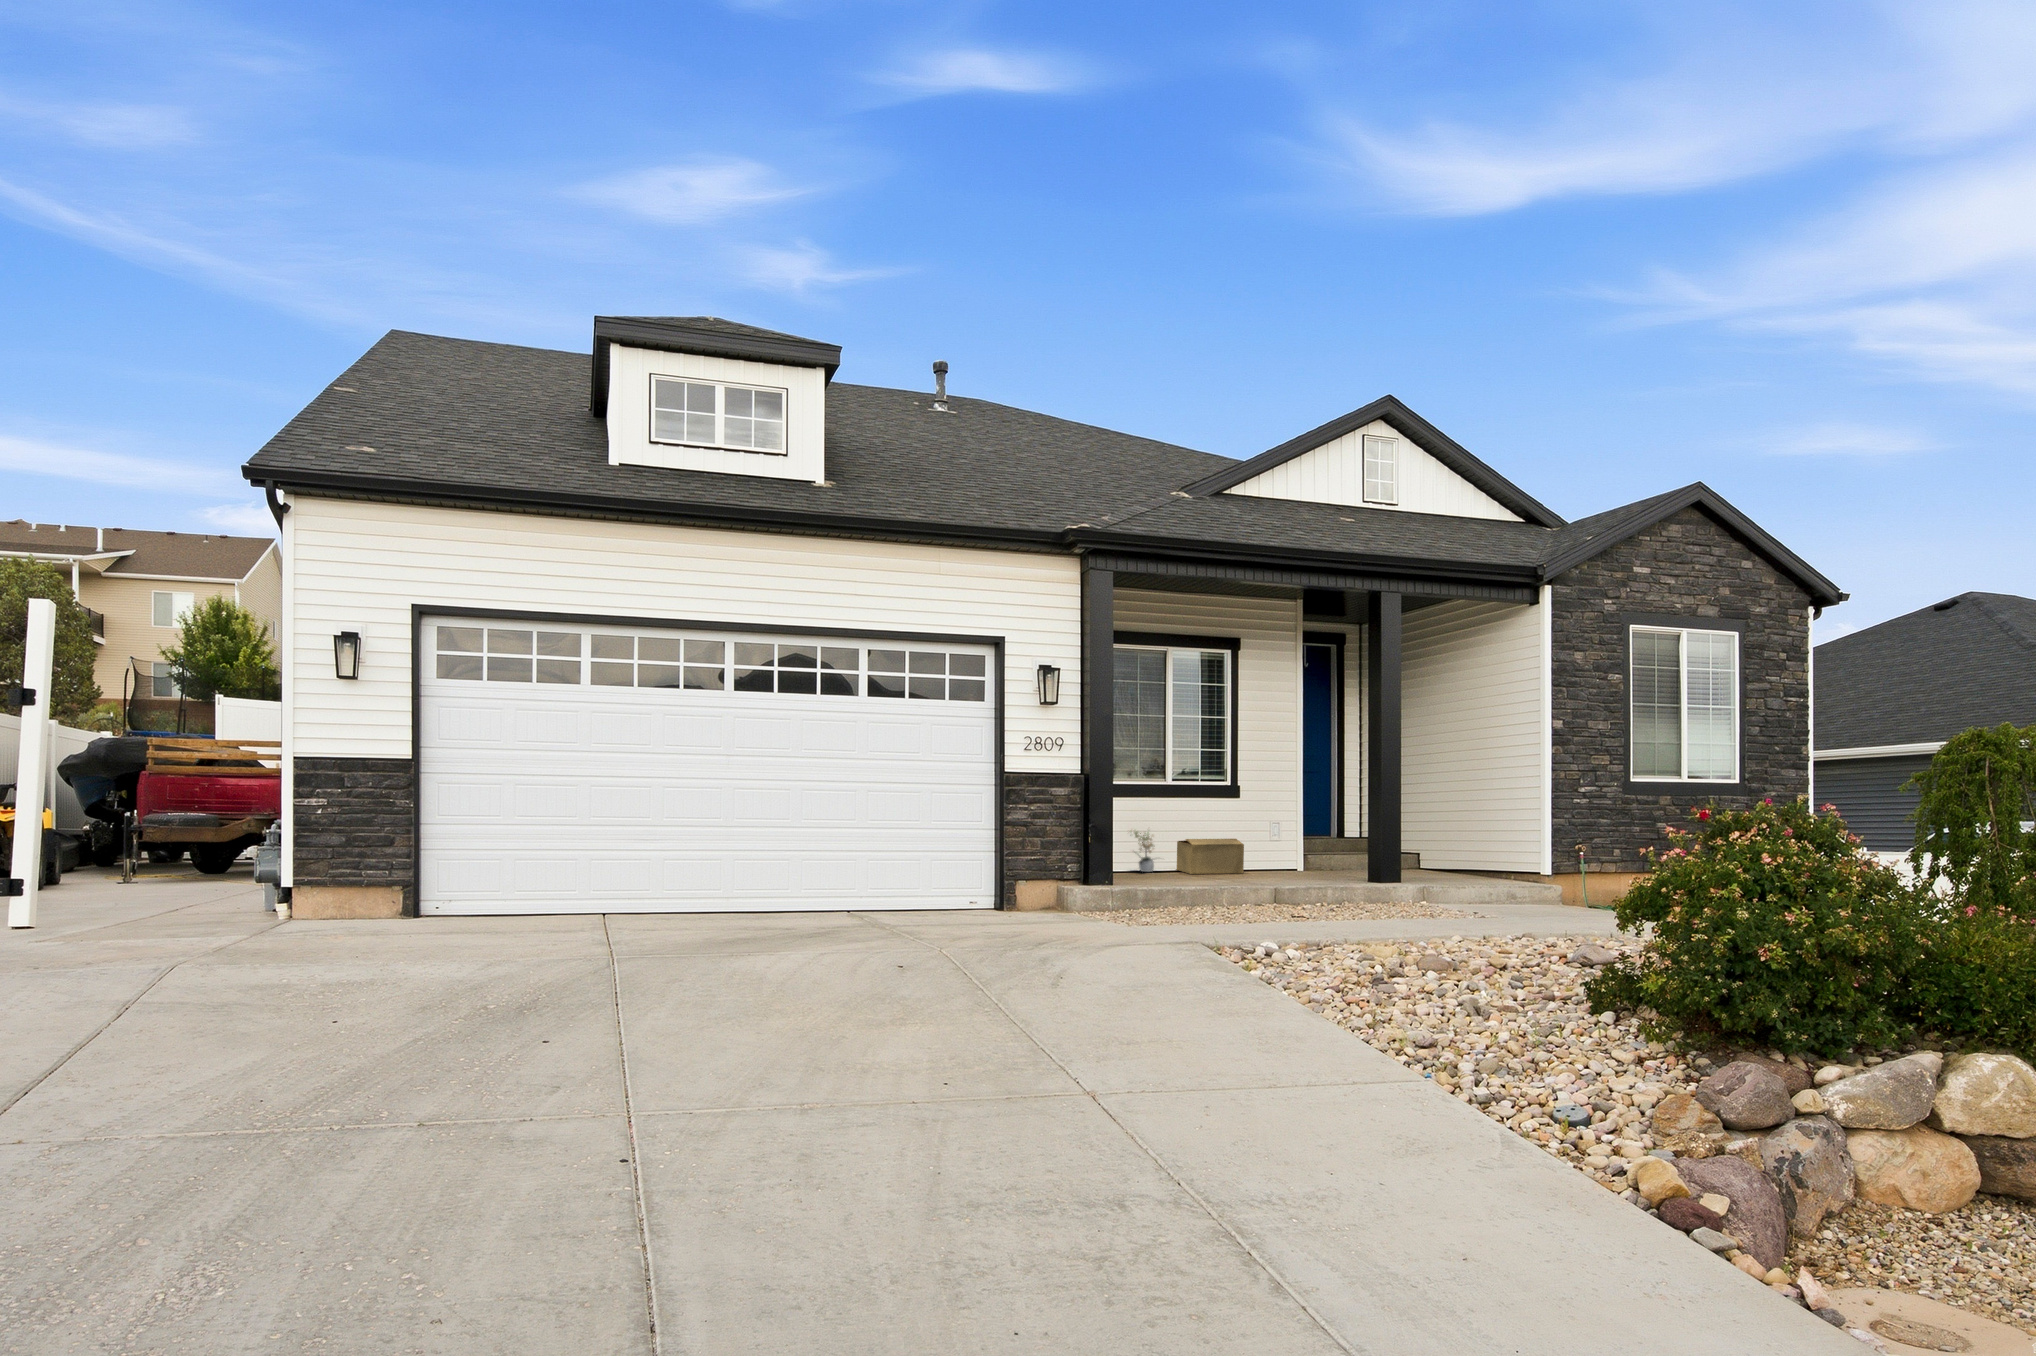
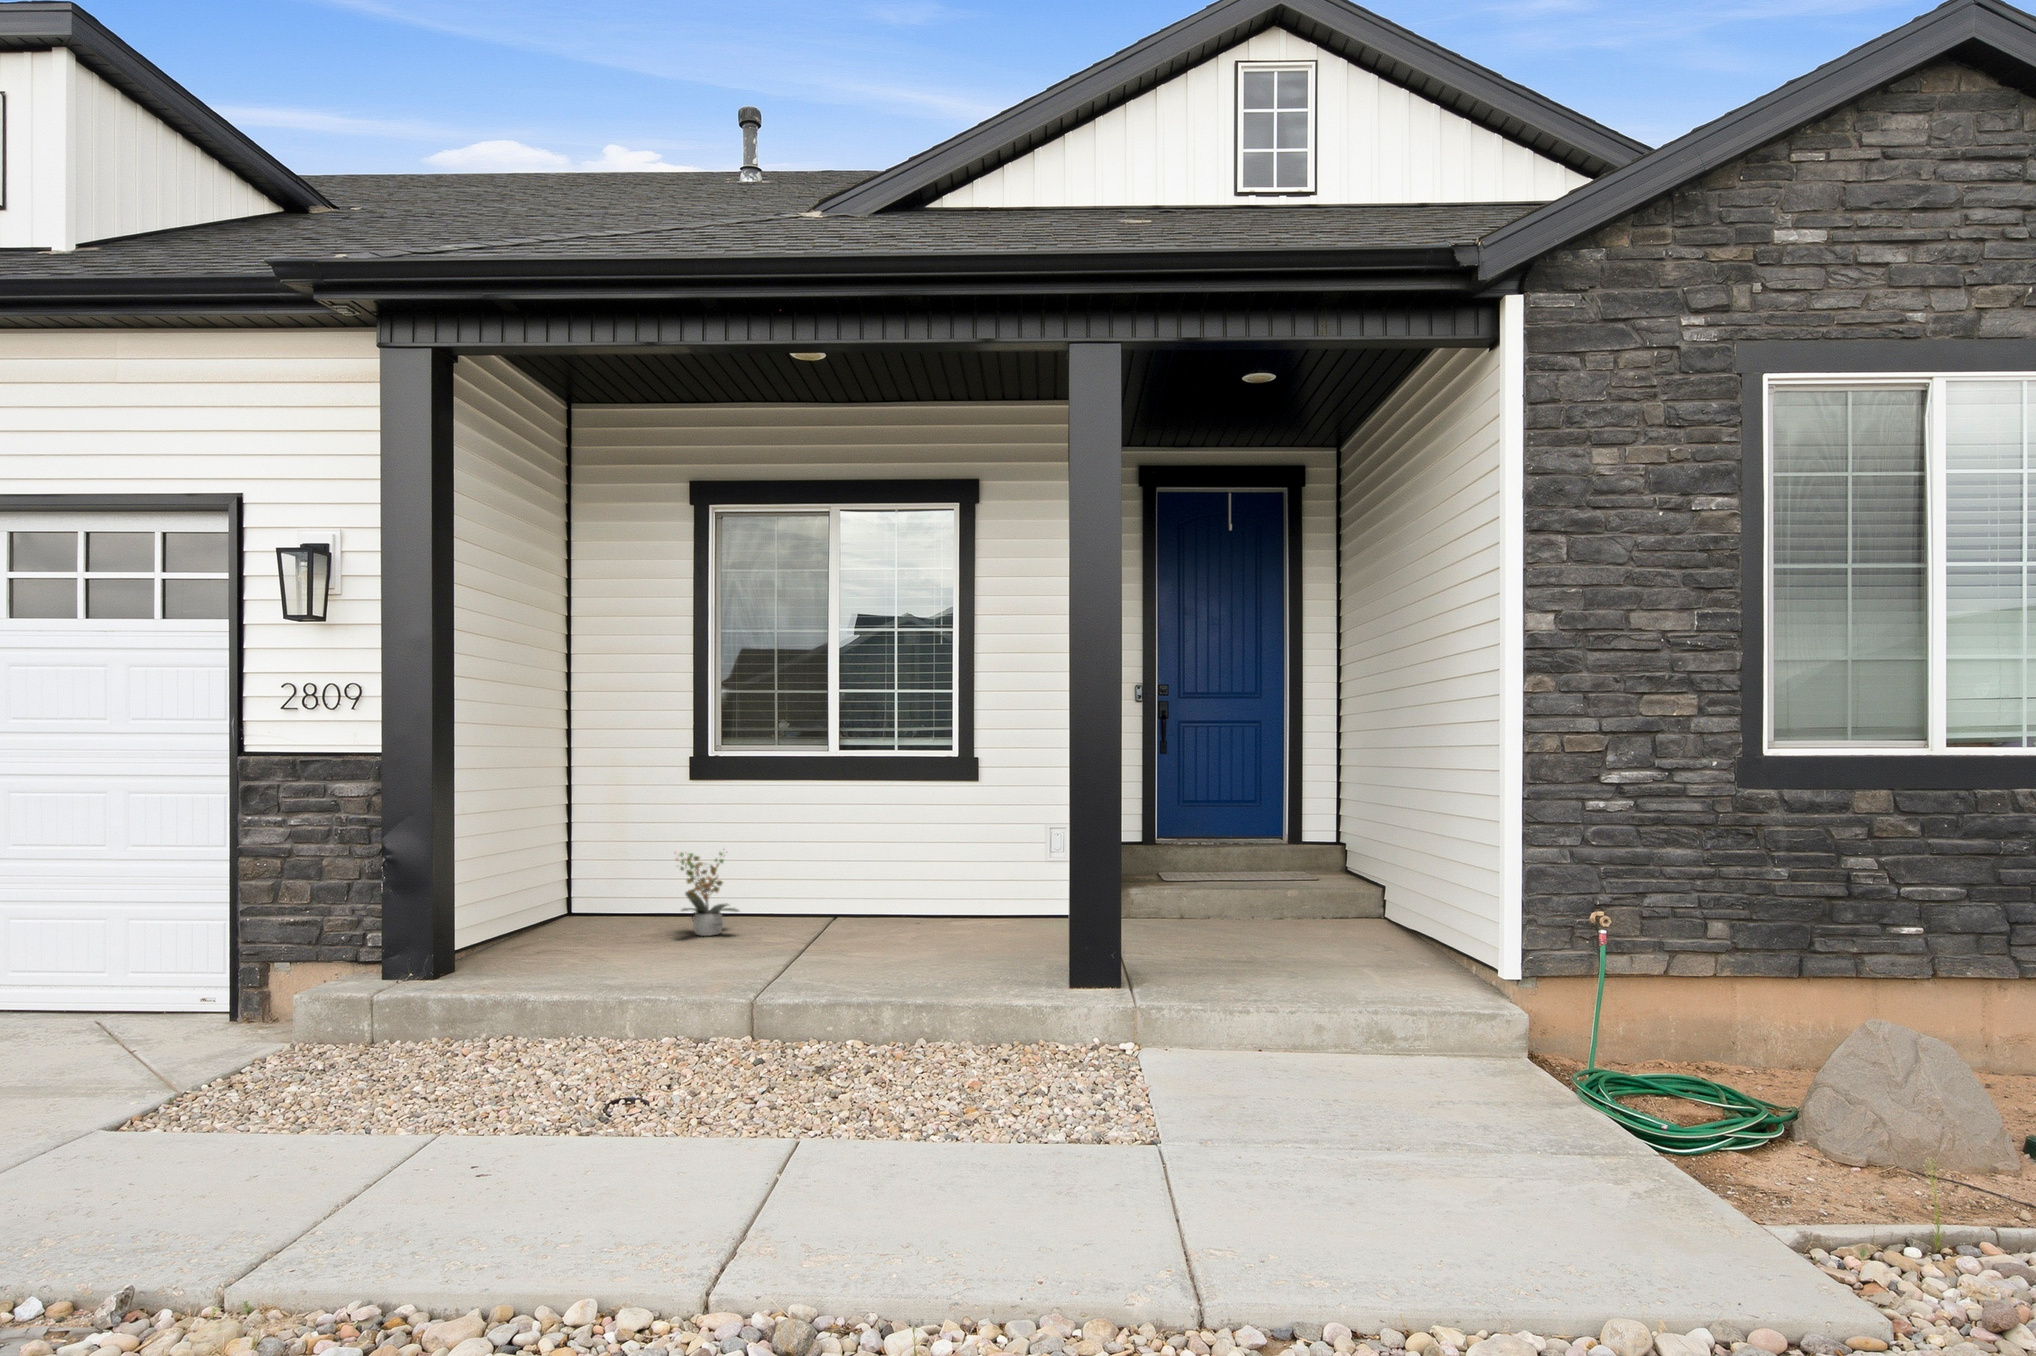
cardboard box: present [1177,839,1244,874] -> none [767,873,891,944]

